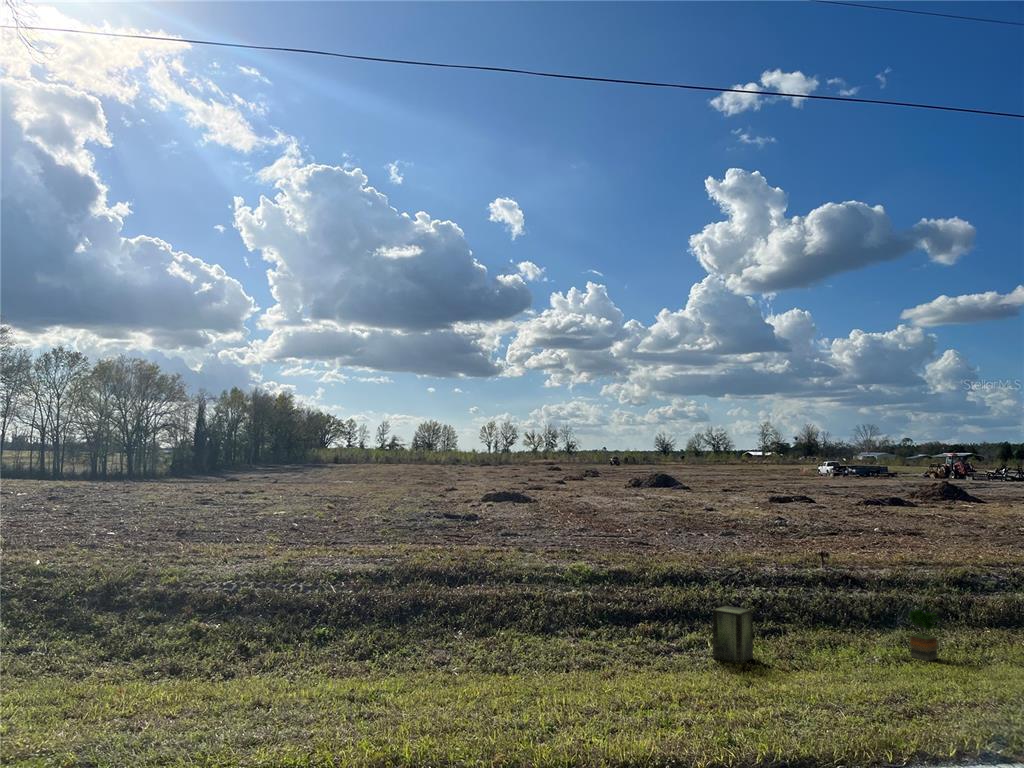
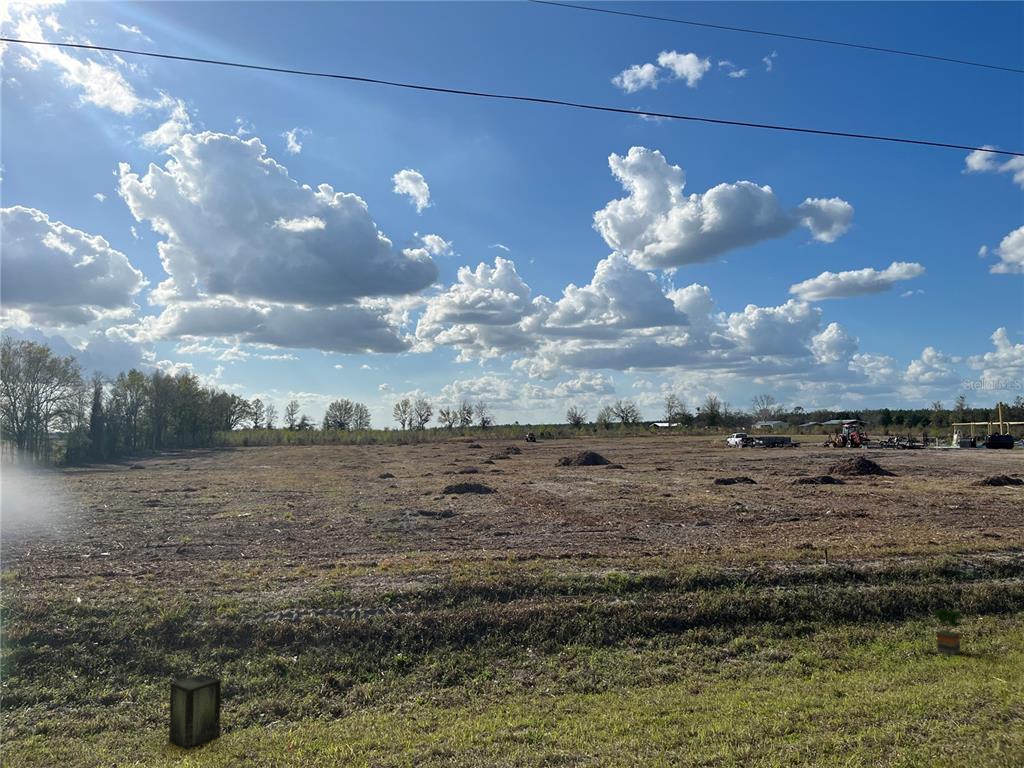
storage box: present [713,606,753,664] -> present [169,674,221,750]

